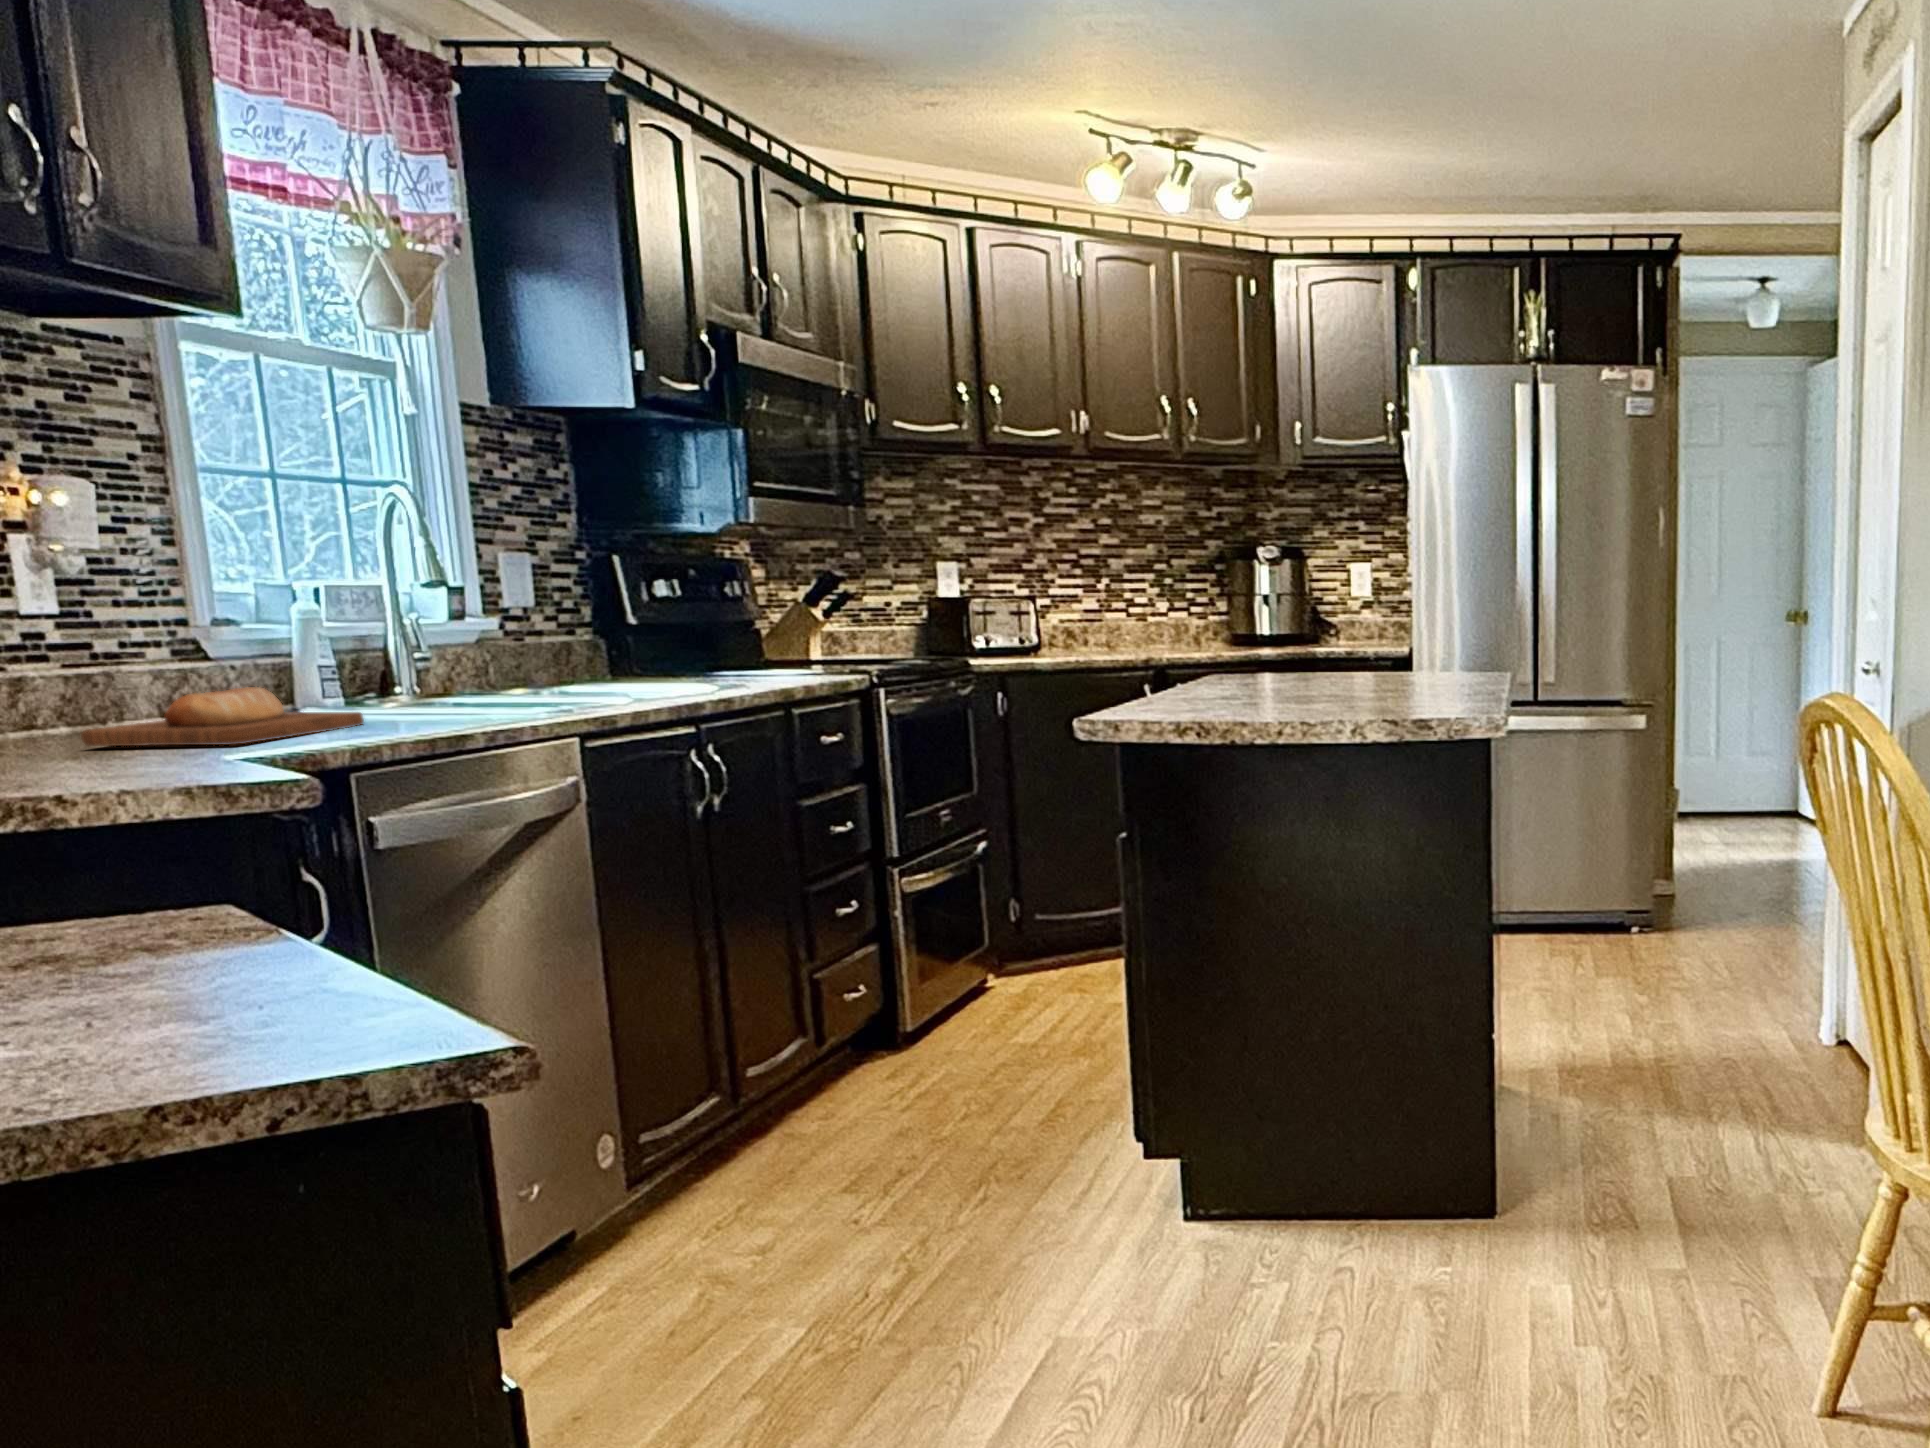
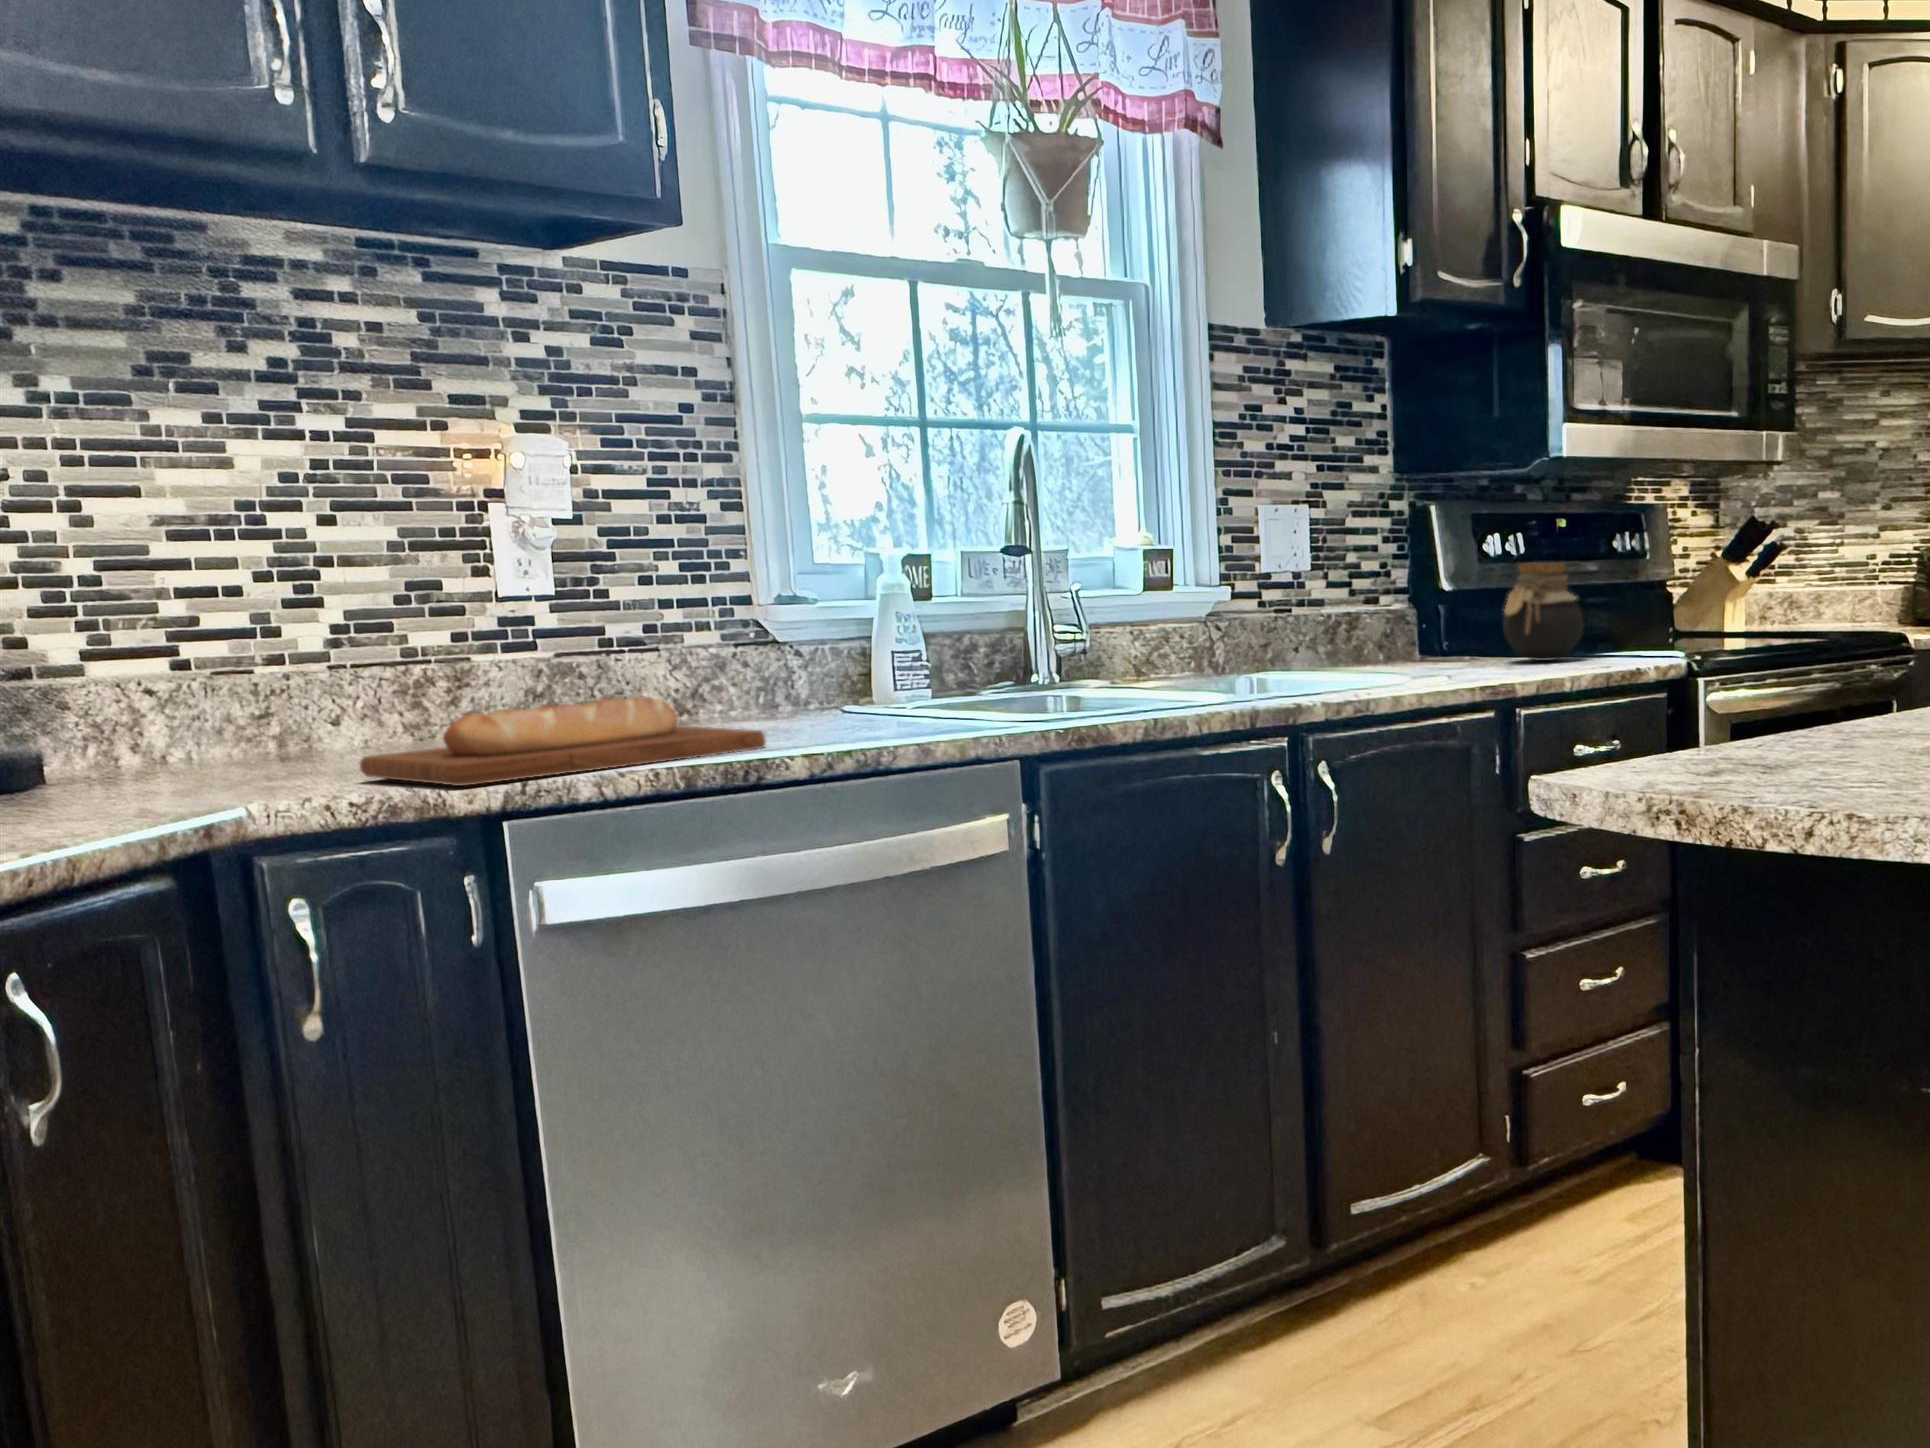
jar: none [747,601,809,671] -> present [1503,563,1584,661]

